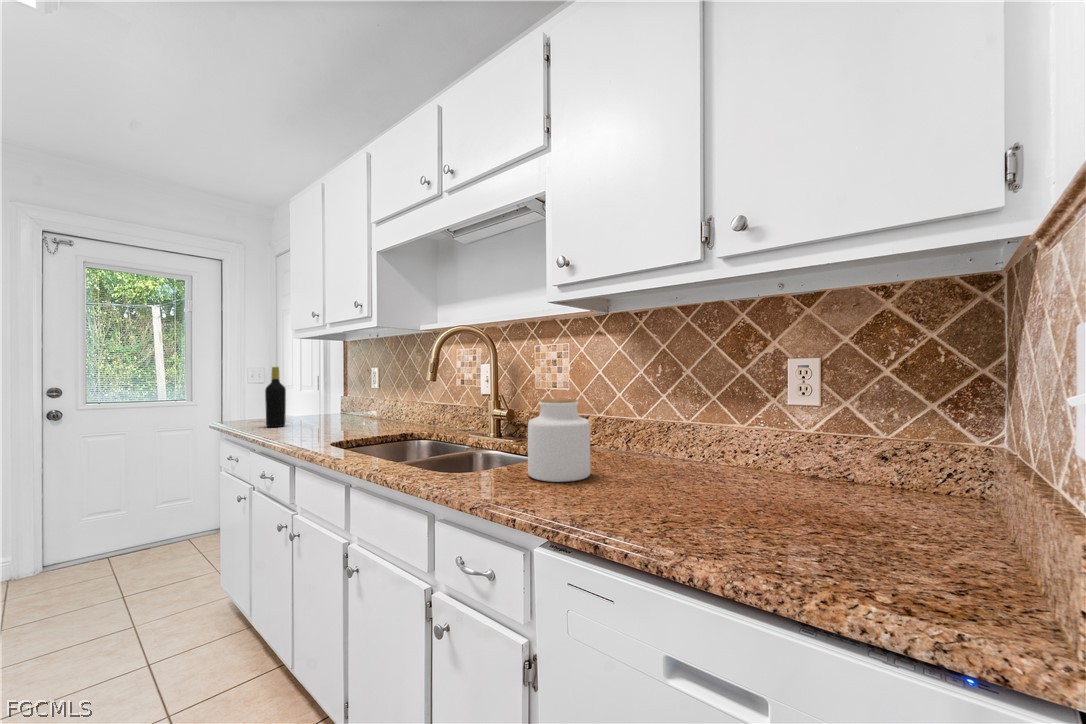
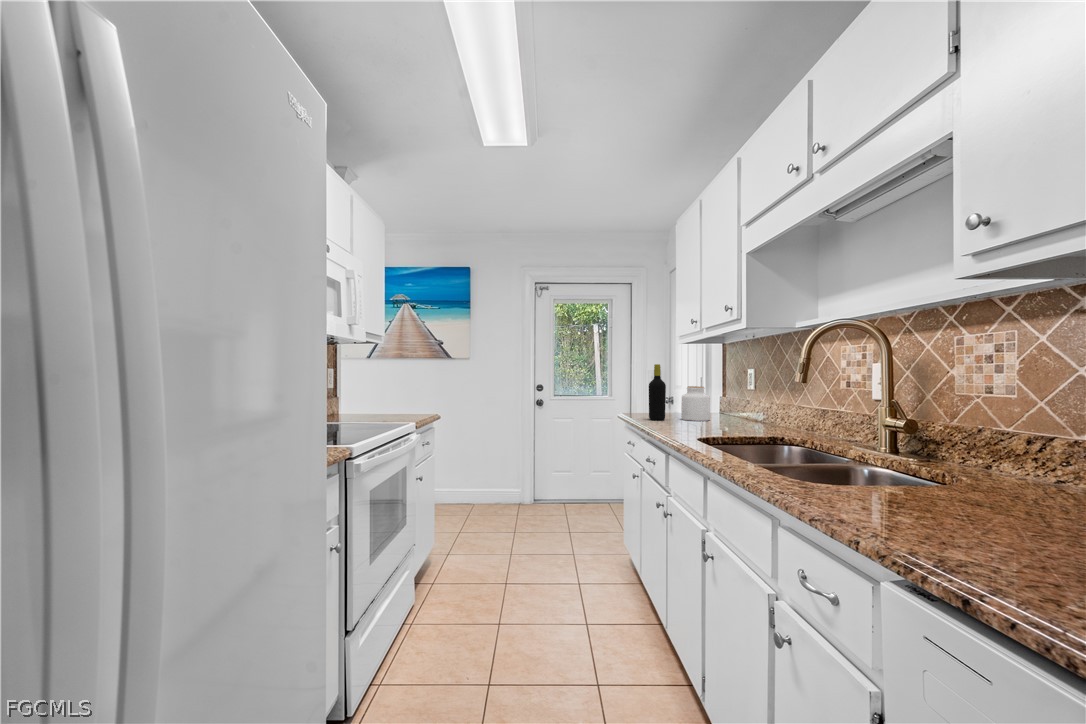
jar: present [528,399,590,482] -> present [681,386,710,421]

